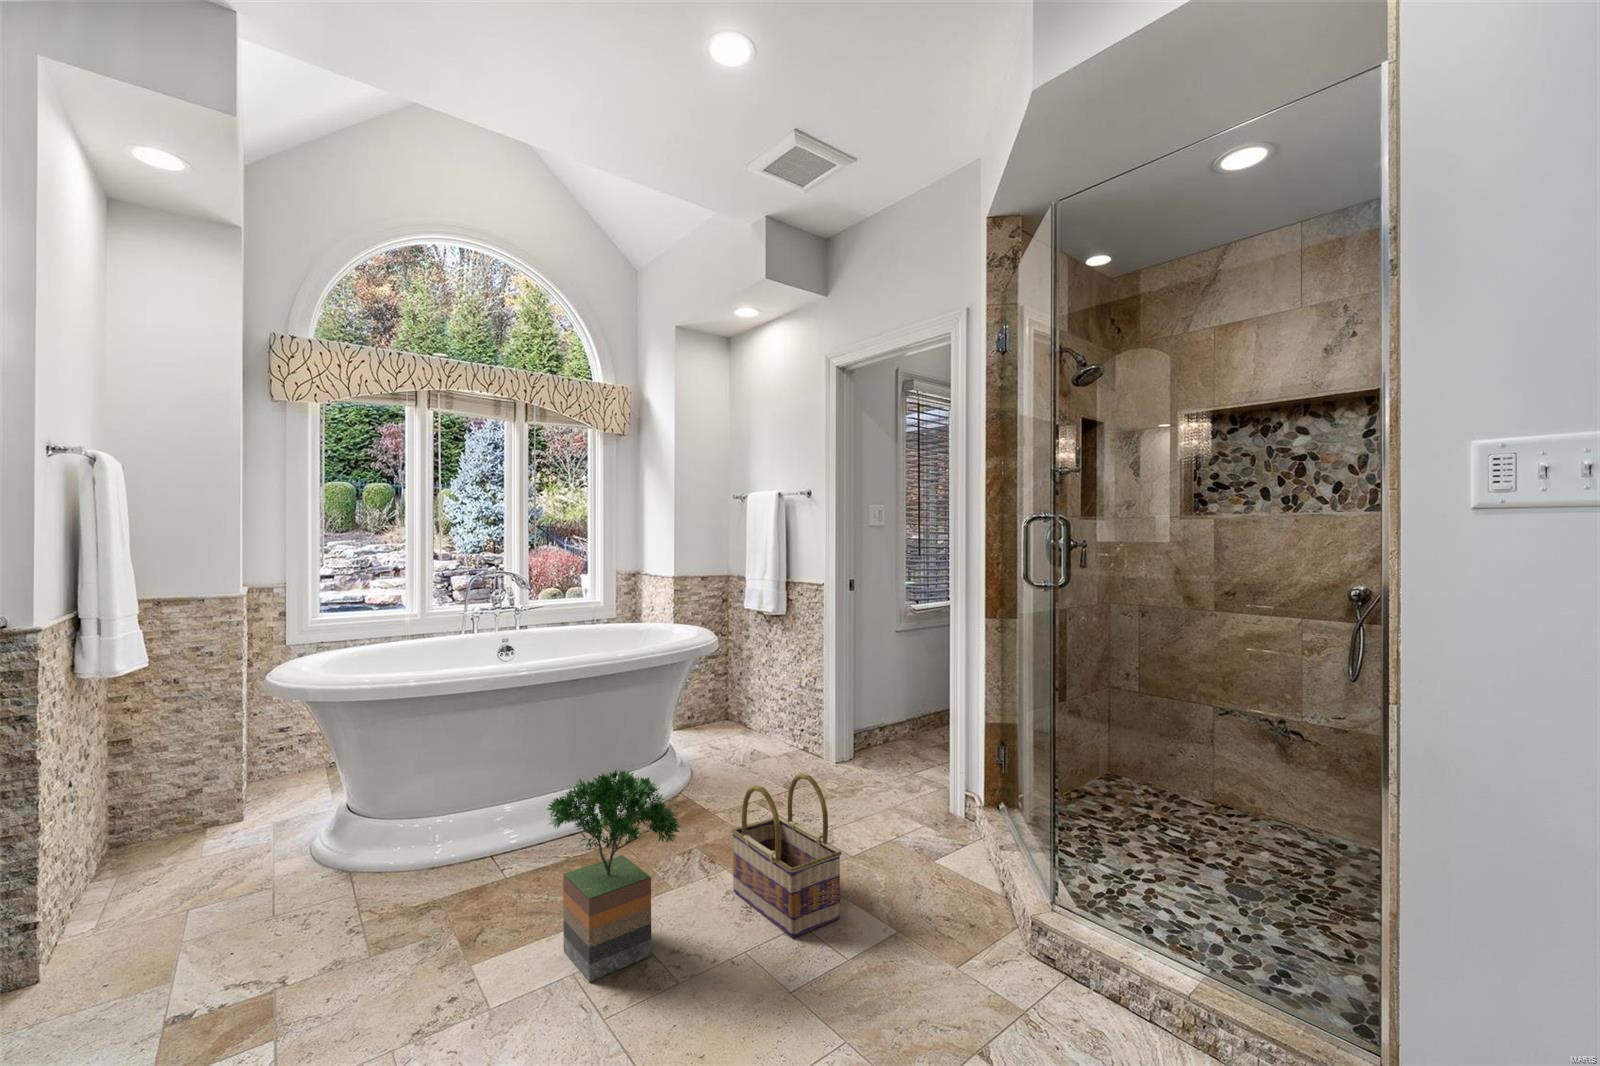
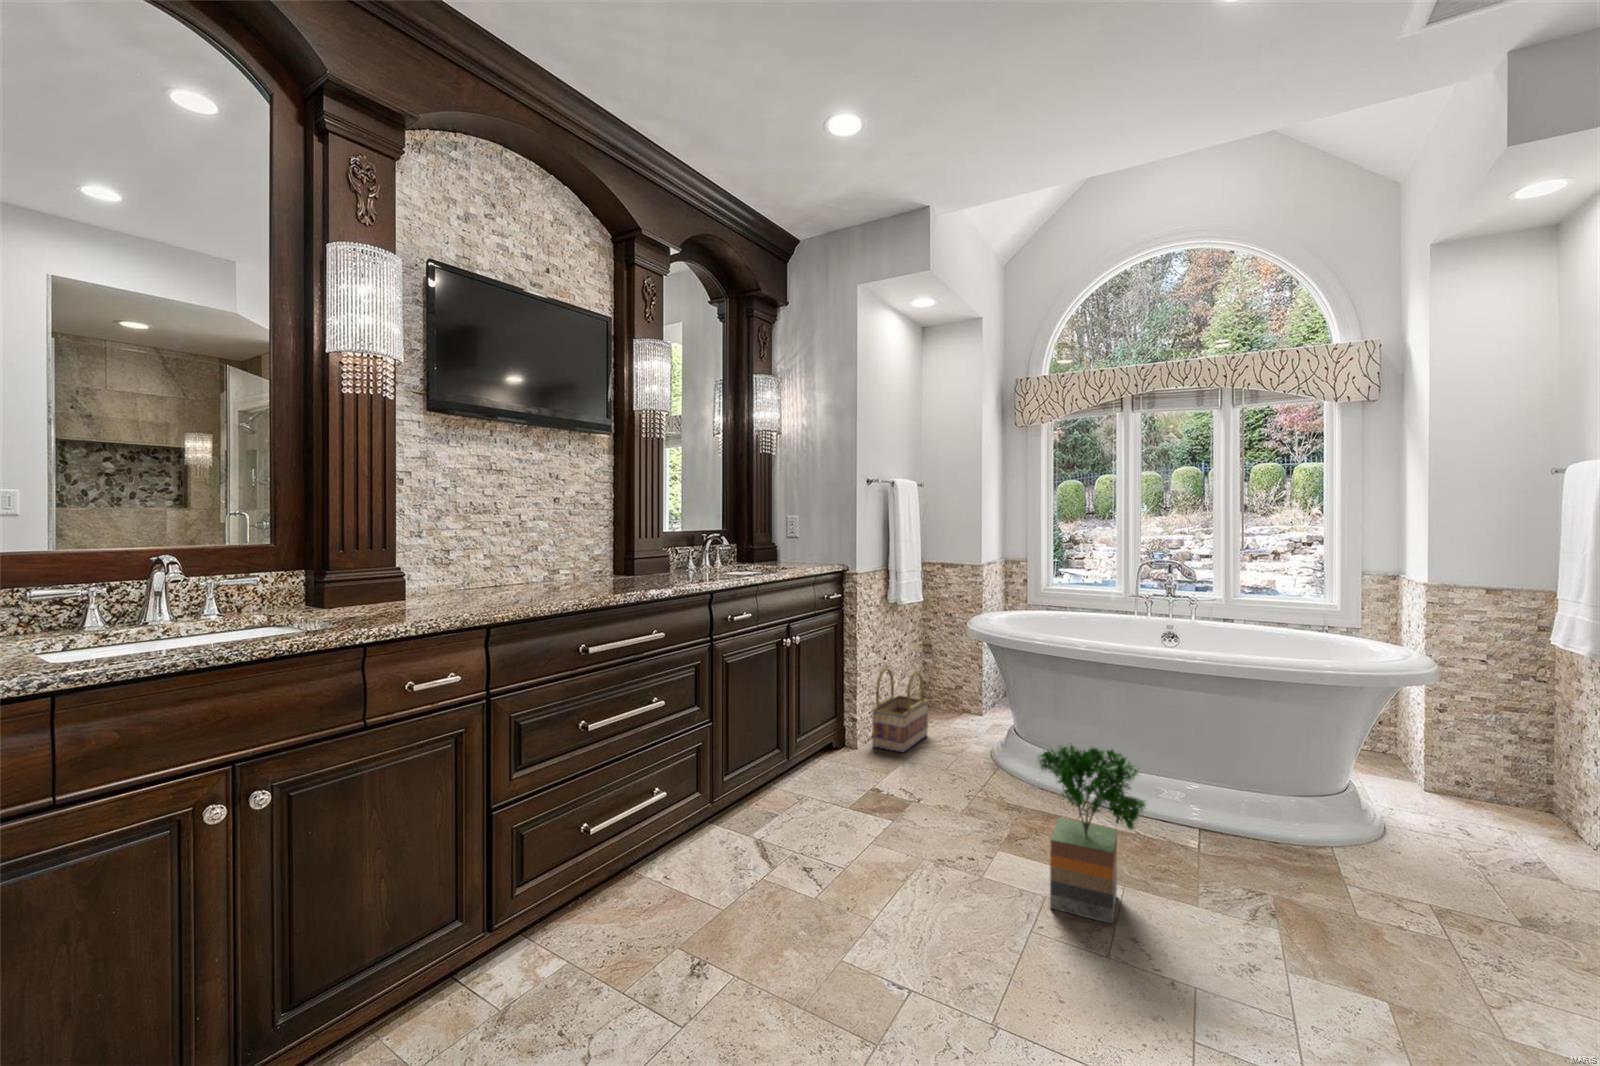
basket: present [731,774,842,938] -> present [872,668,928,753]

